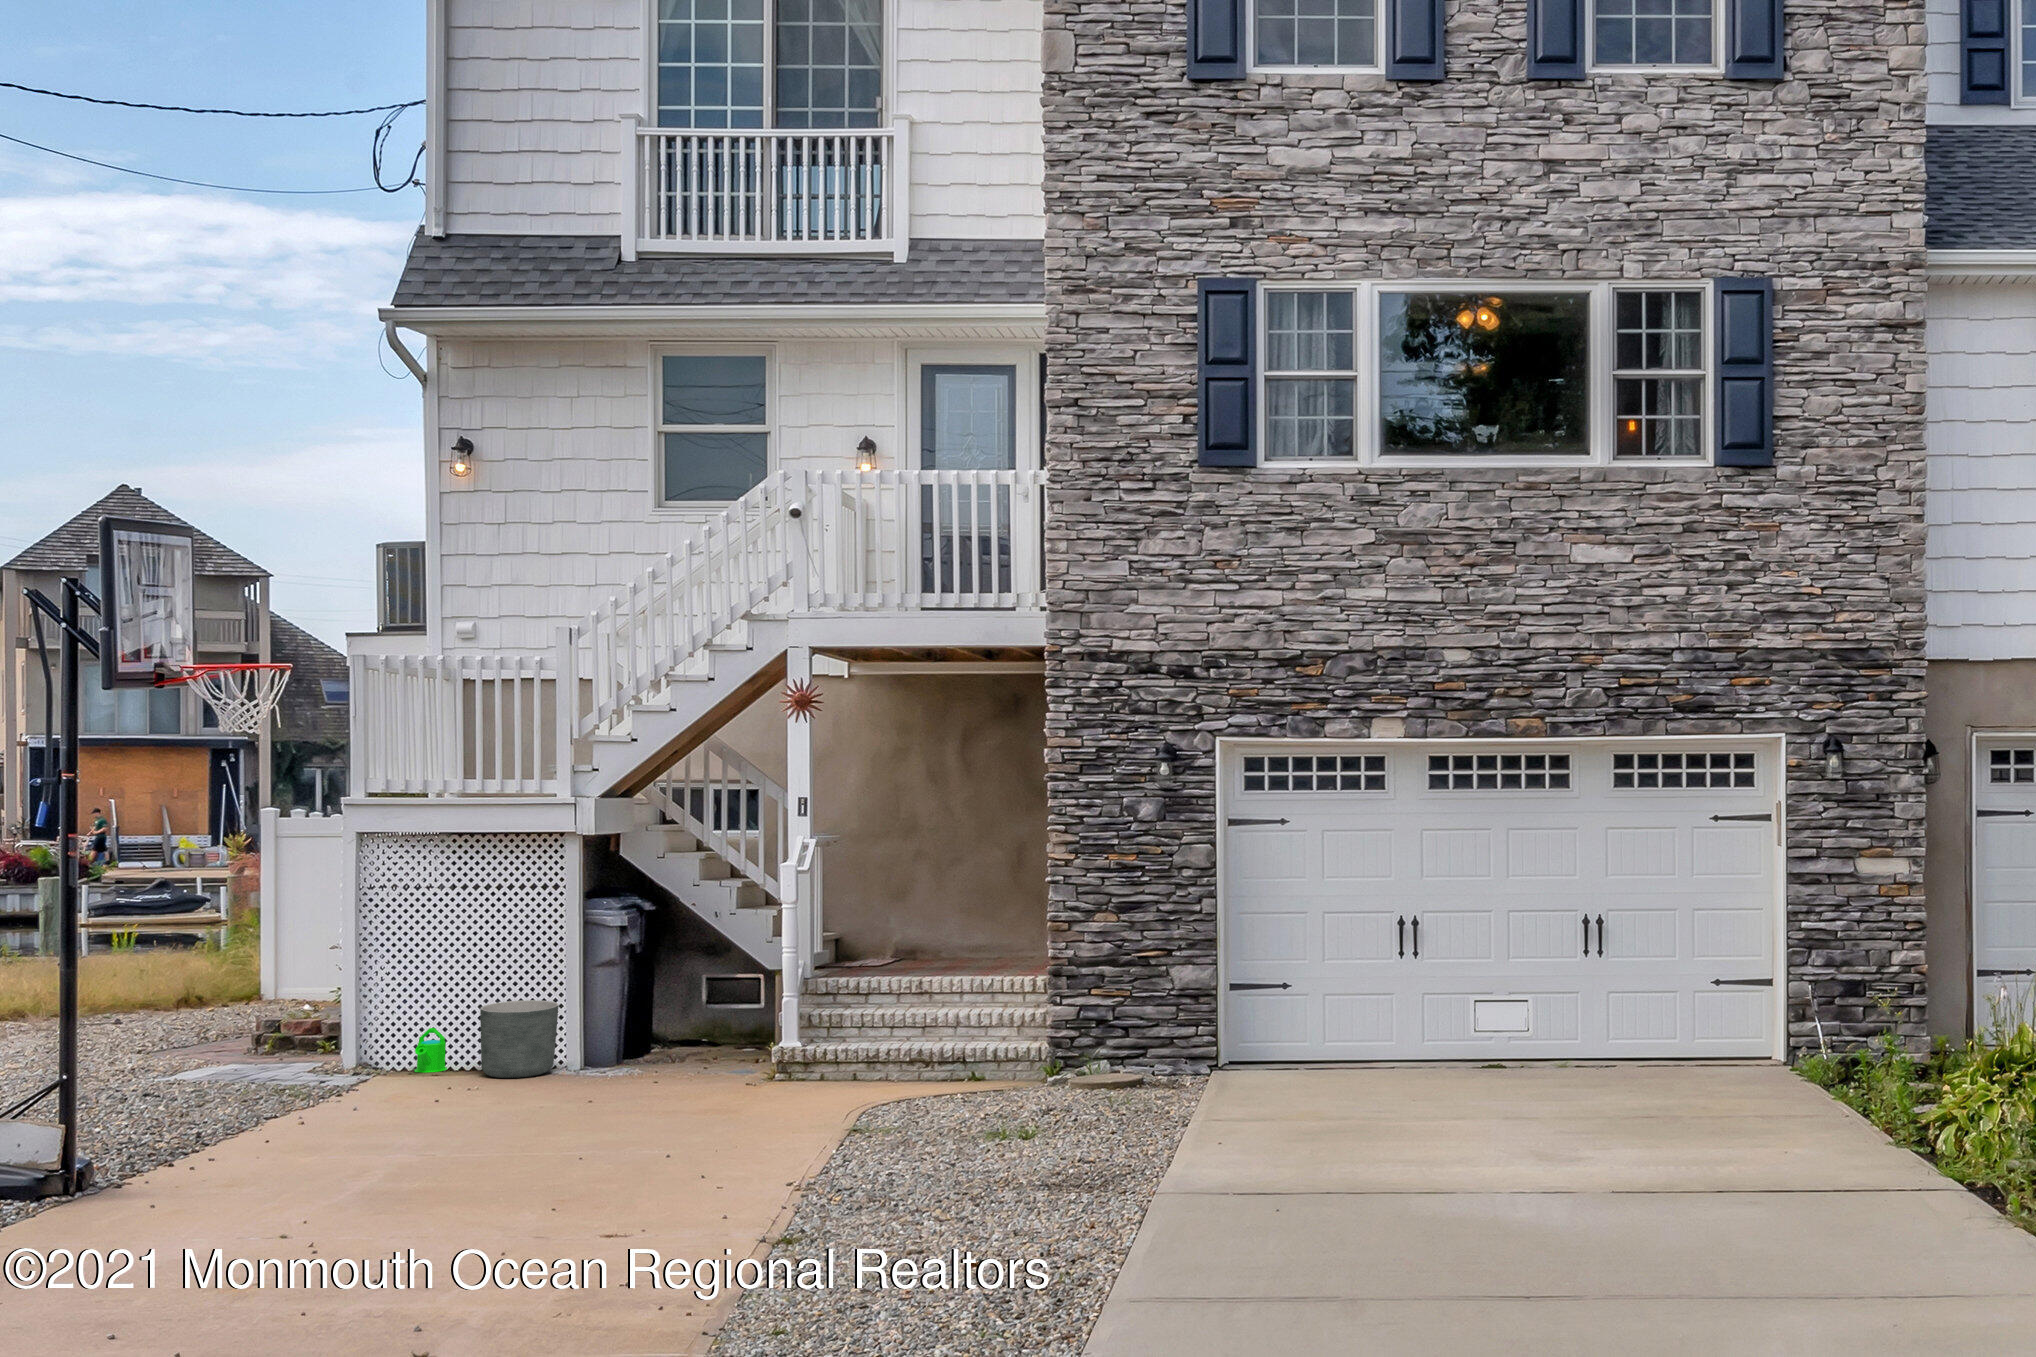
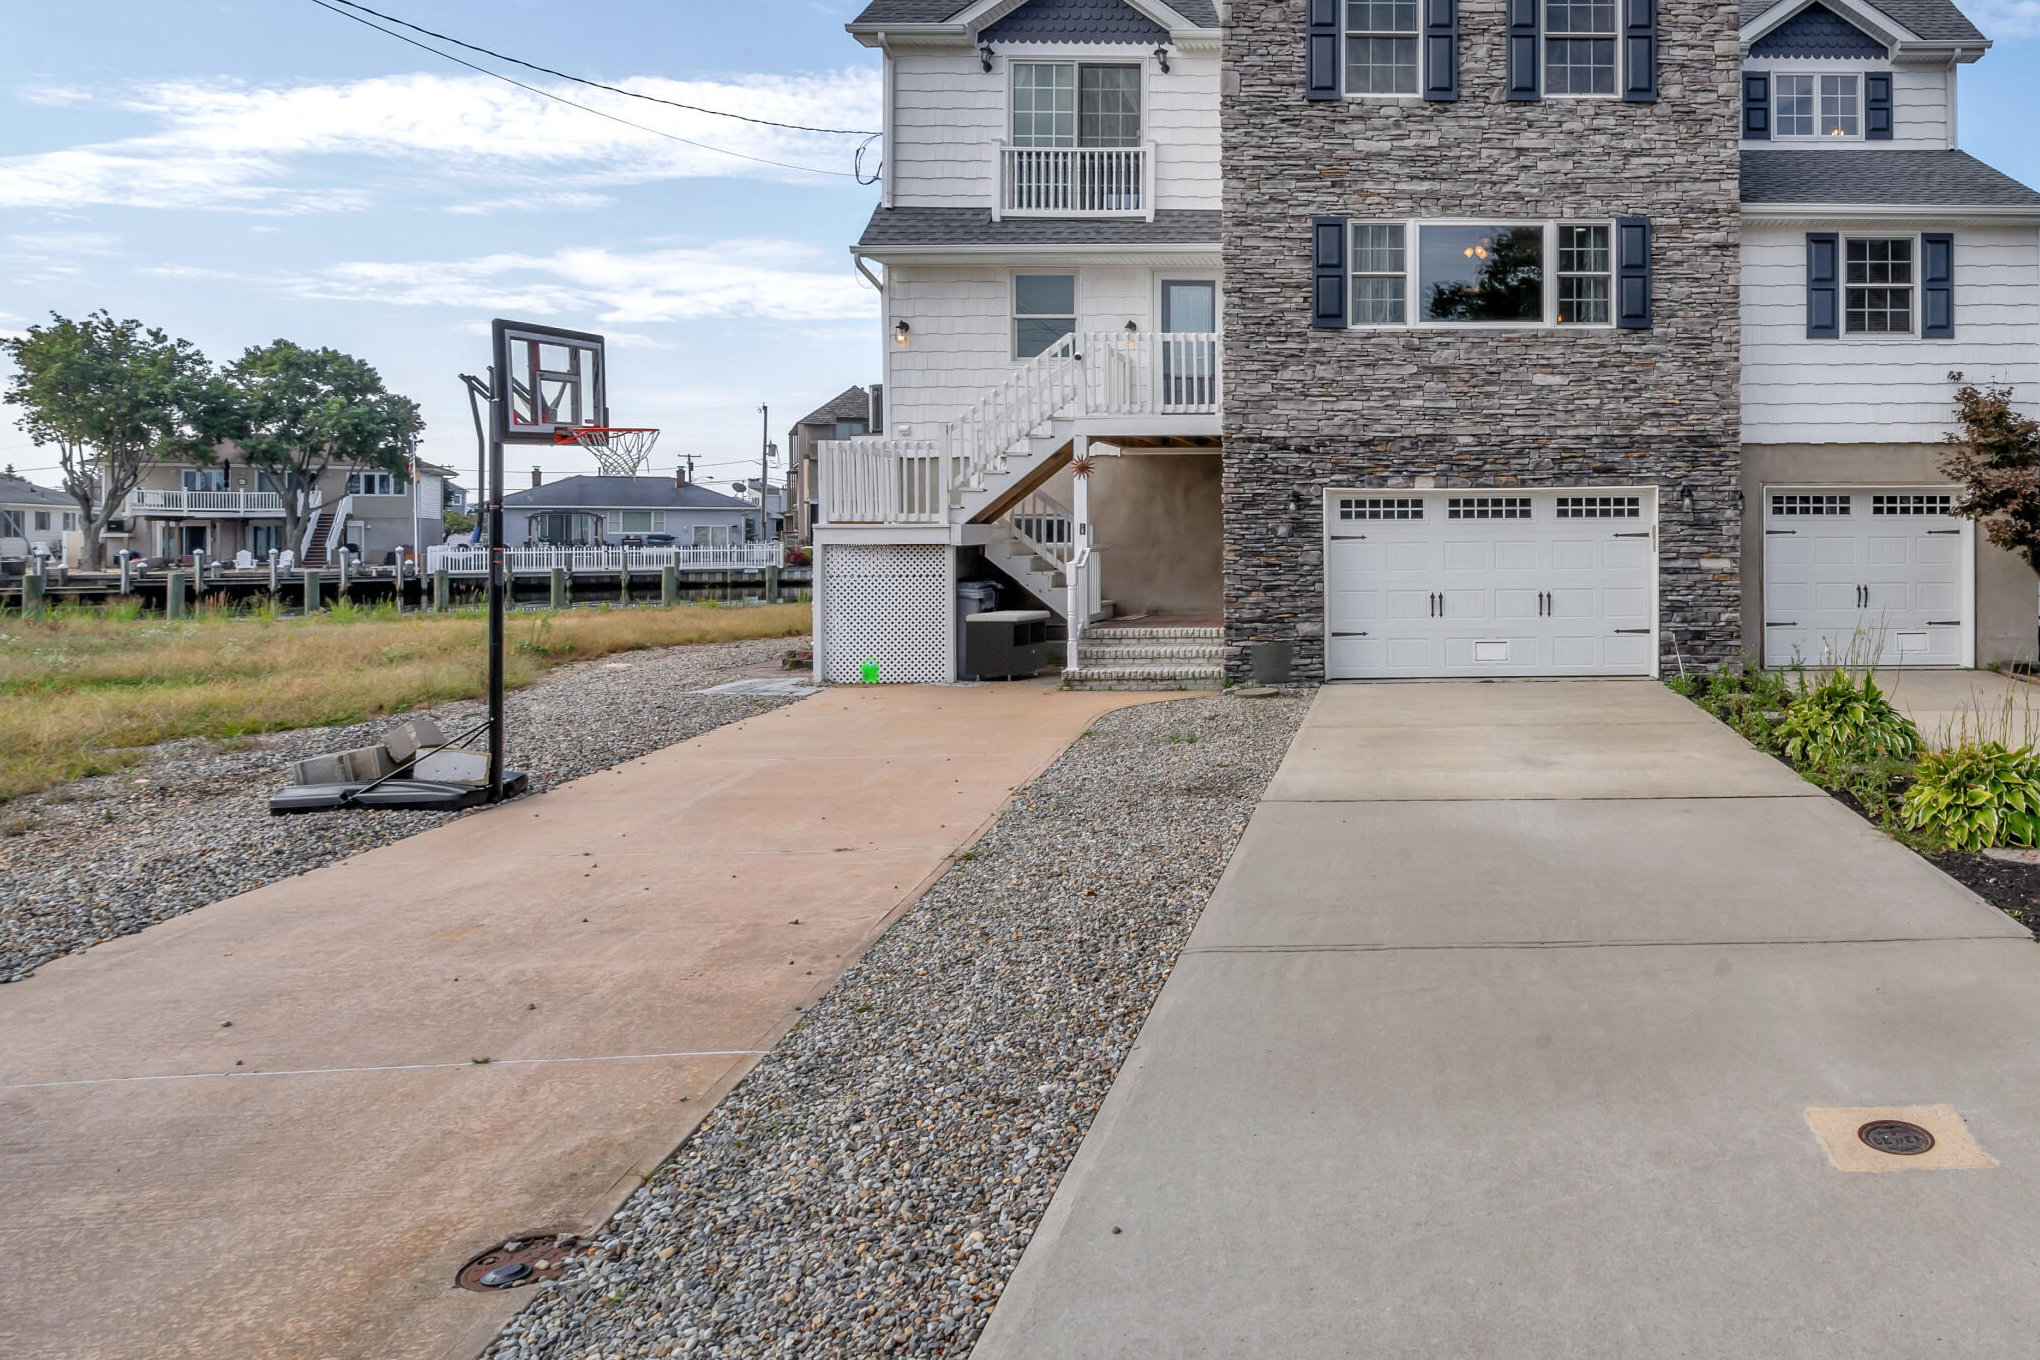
storage bench: none [595,936,735,1073] -> present [965,611,1050,681]
planter: present [480,1000,559,1078] -> present [1251,643,1295,683]

